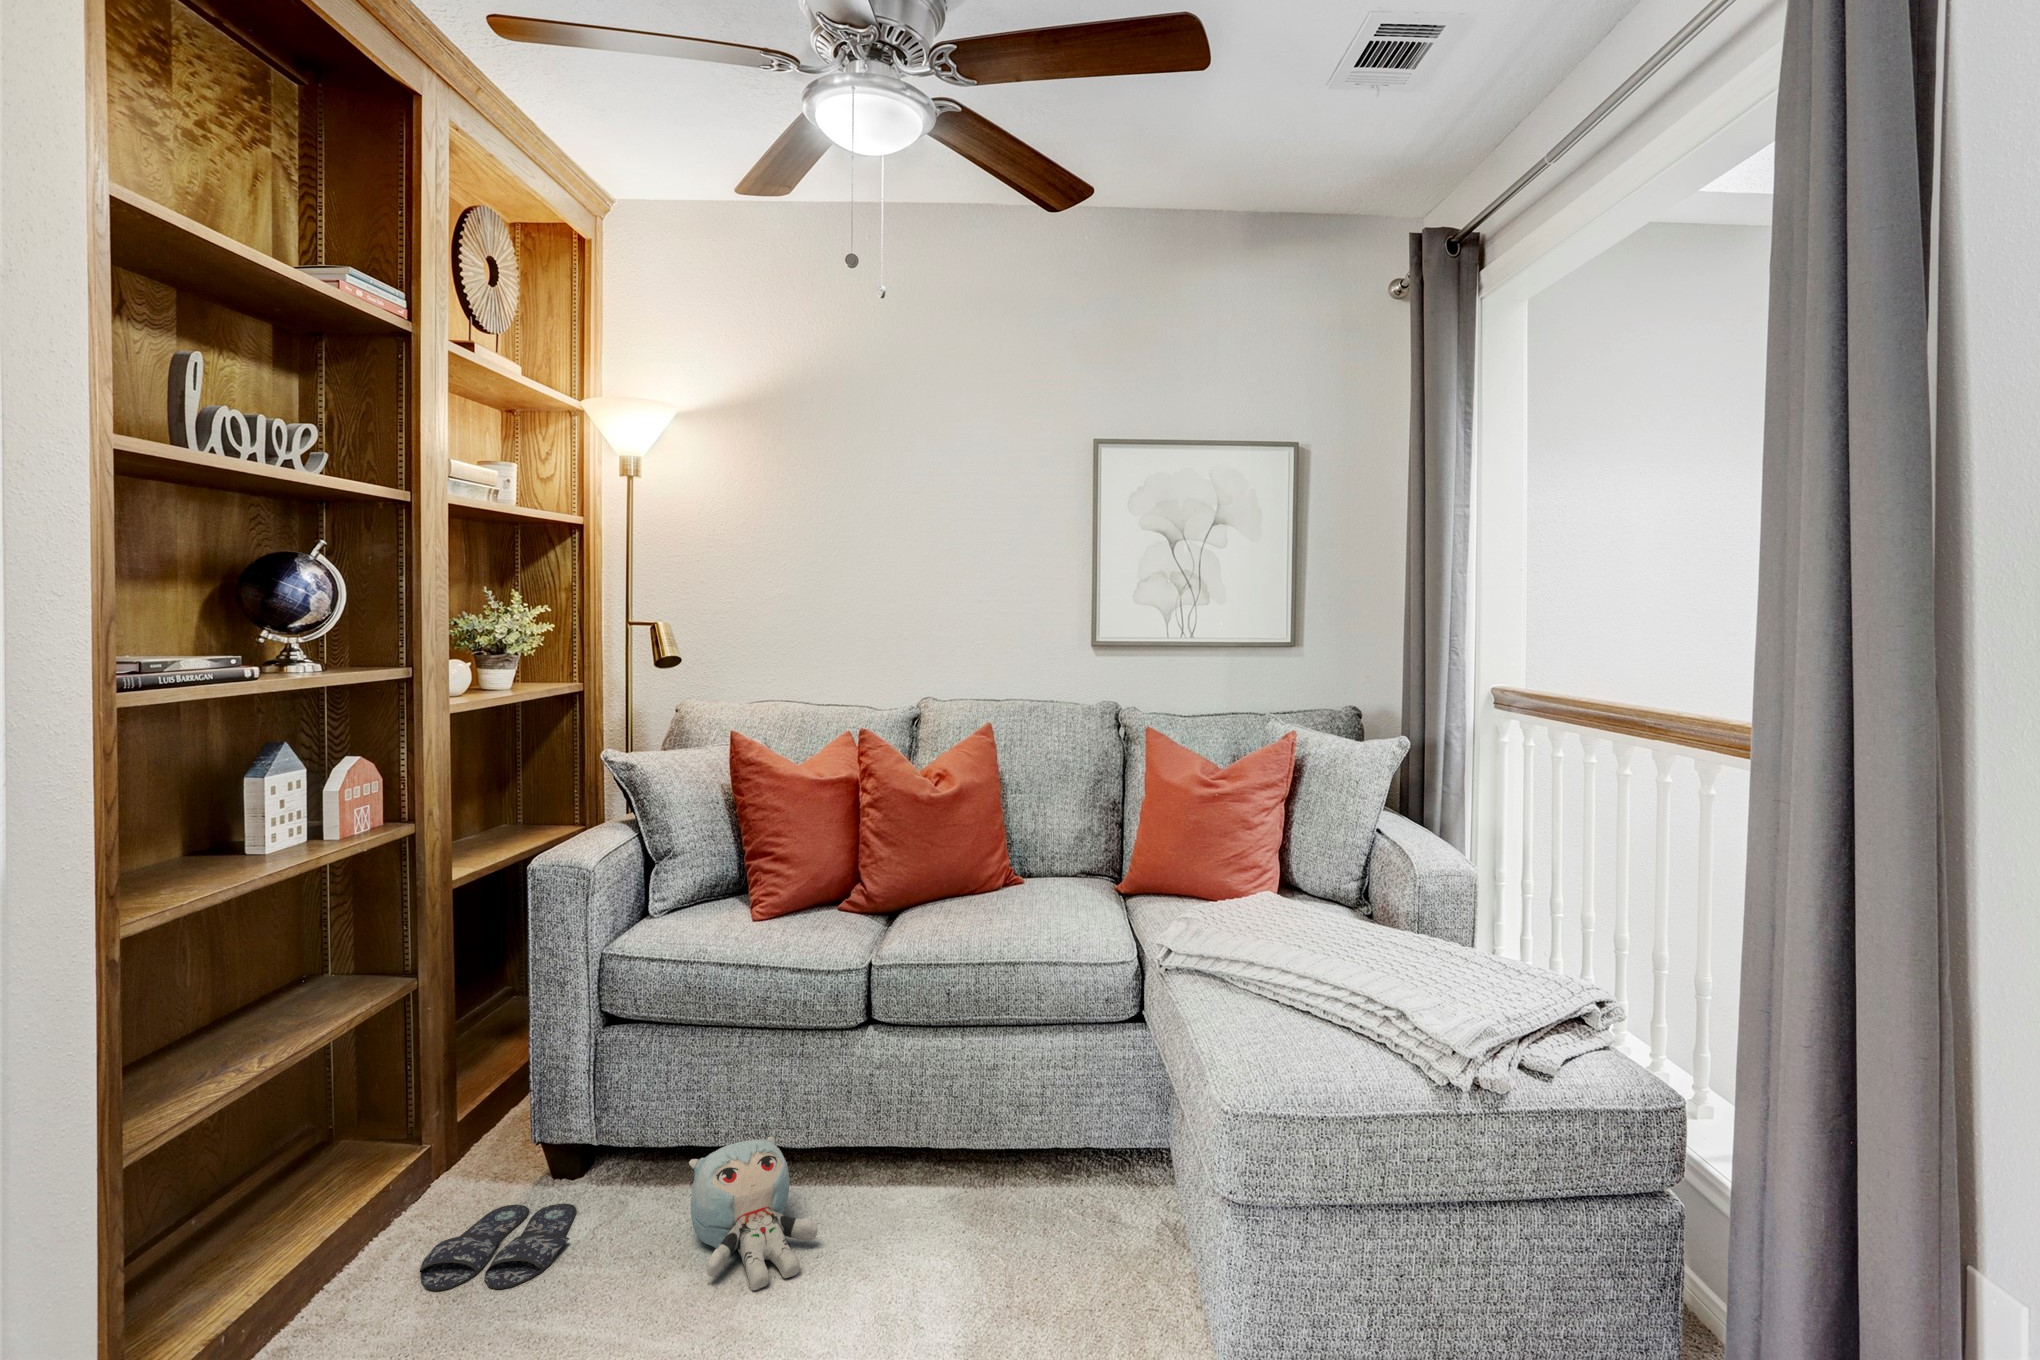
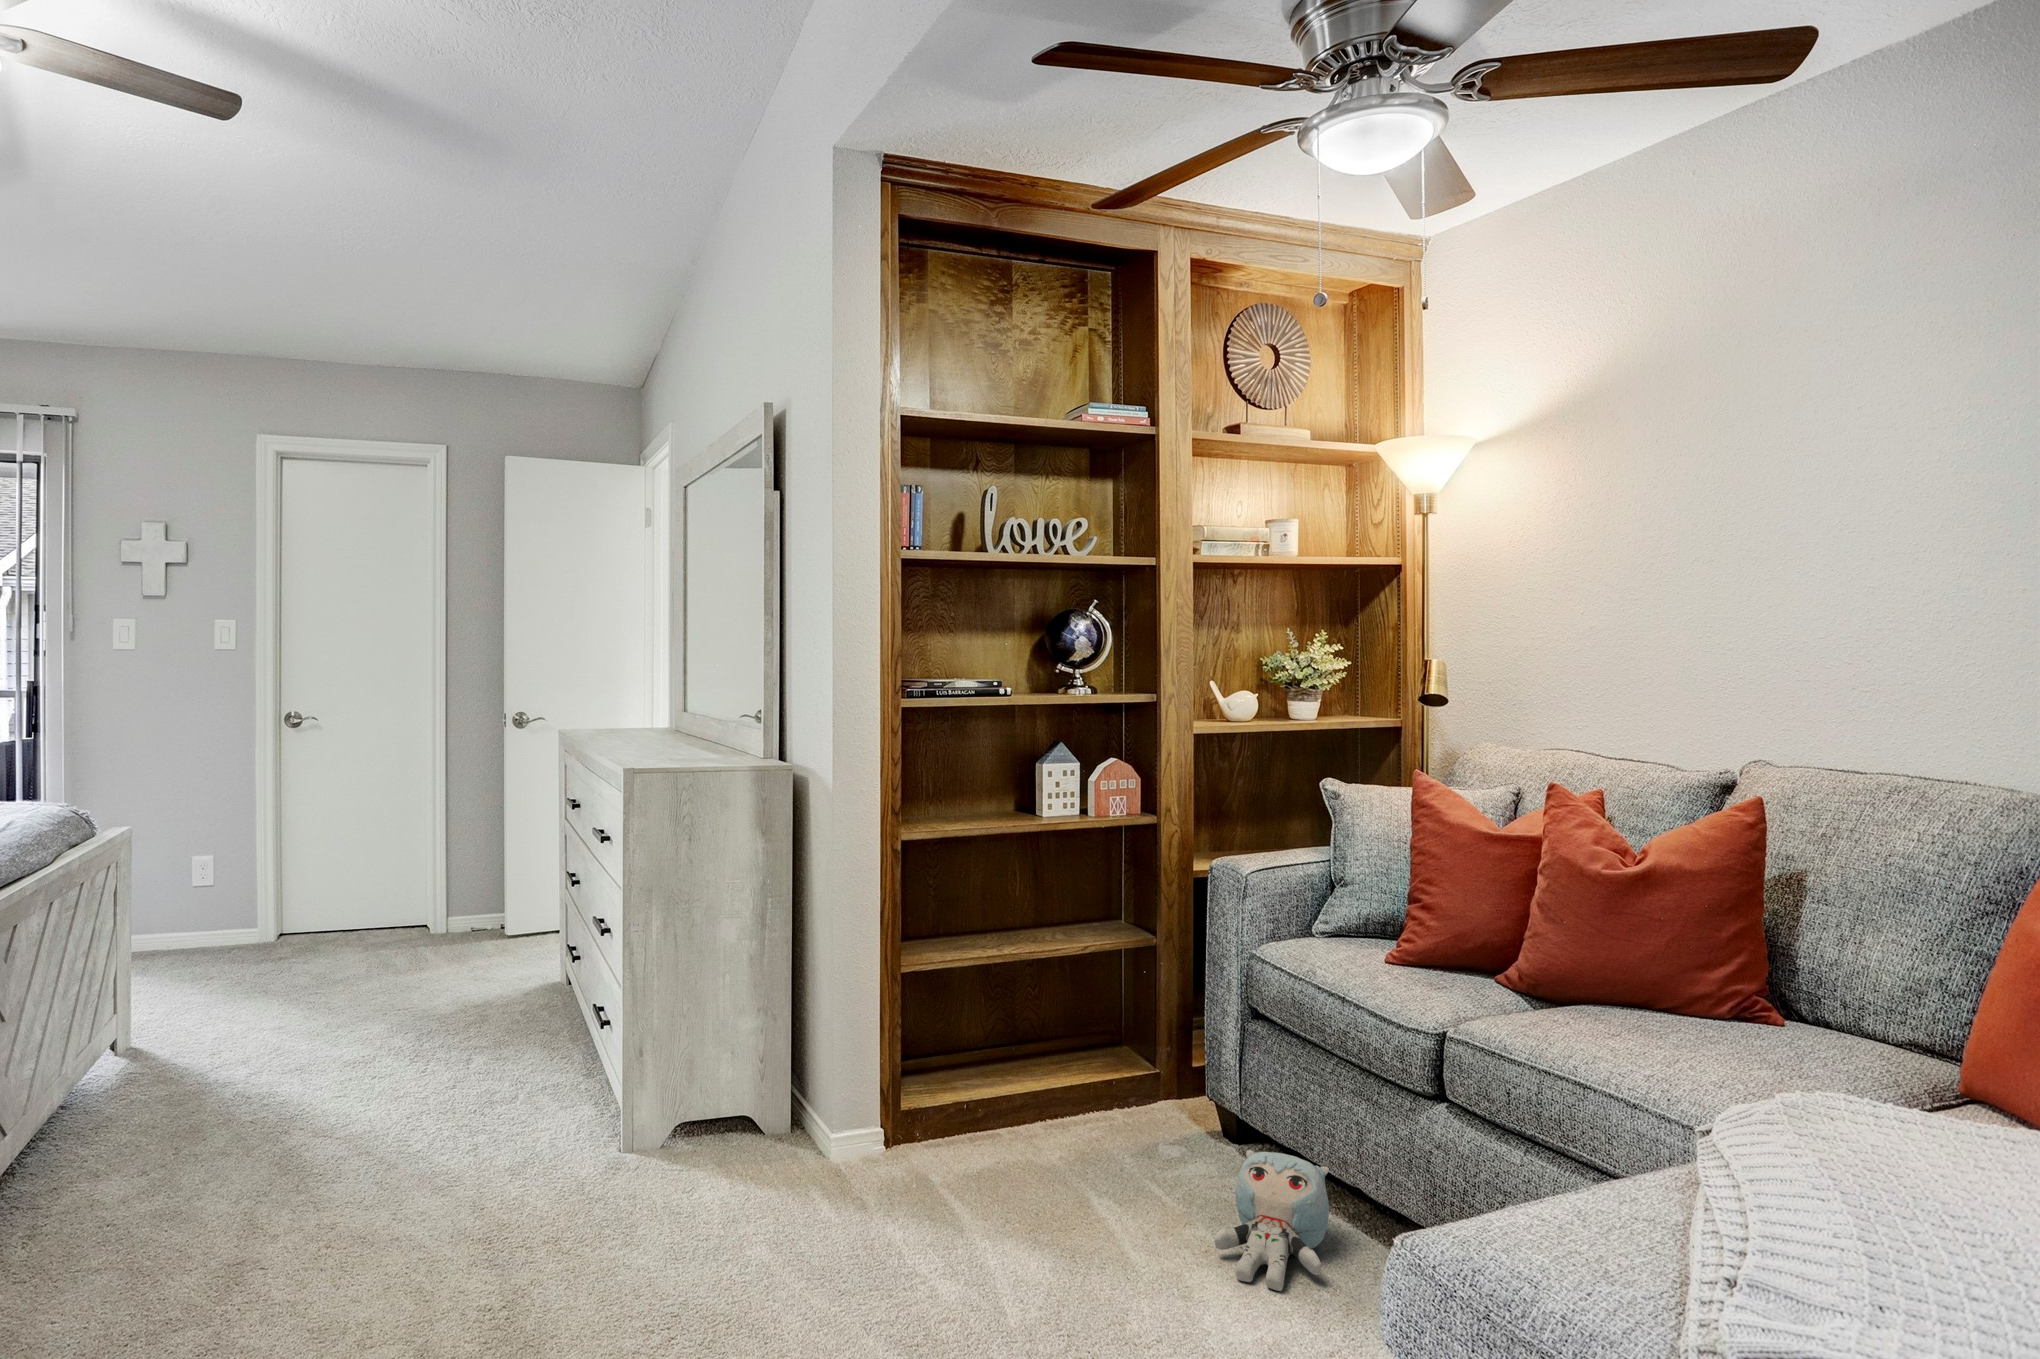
slippers: present [420,1203,576,1291] -> none [1083,1135,1210,1185]

